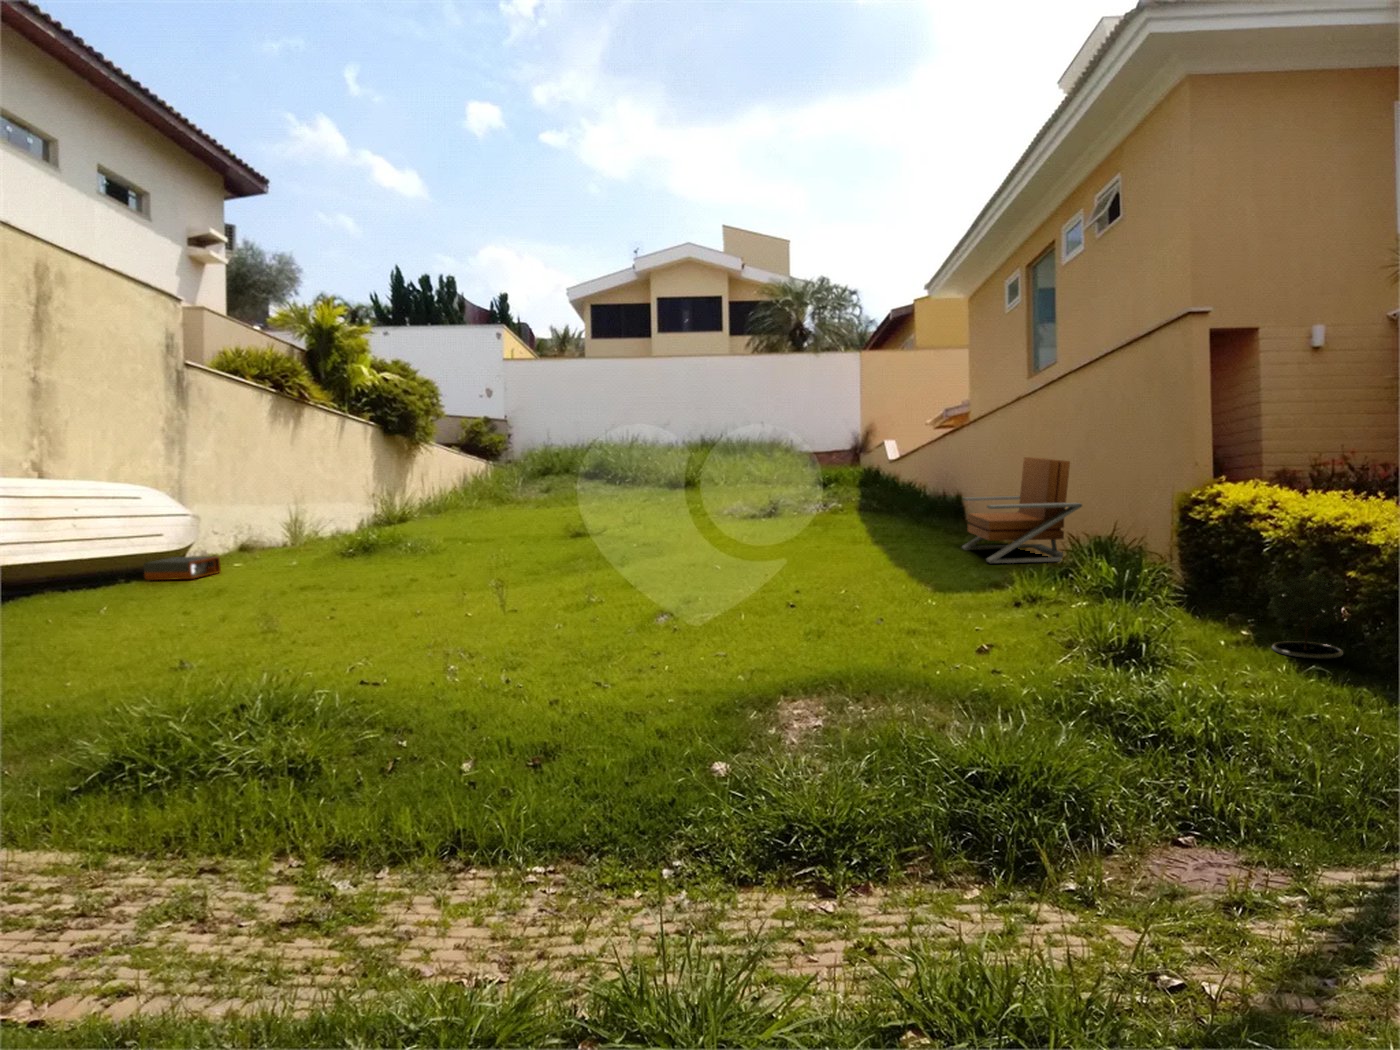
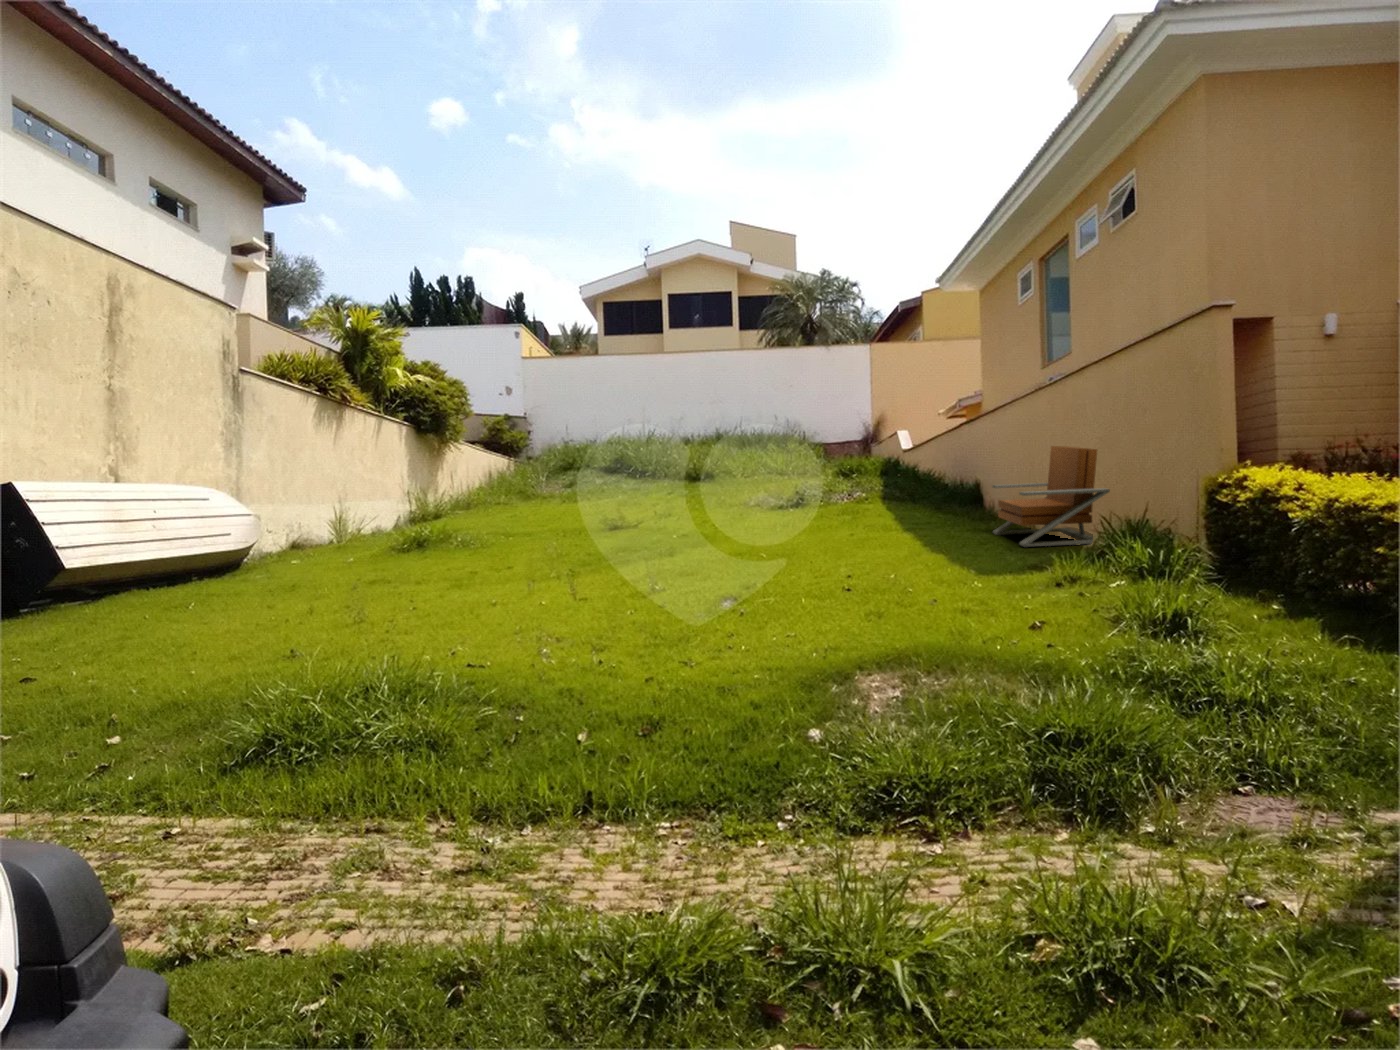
potted tree: present [1264,551,1343,659] -> none [1292,521,1374,628]
storage box: present [144,556,221,580] -> none [218,553,289,576]

